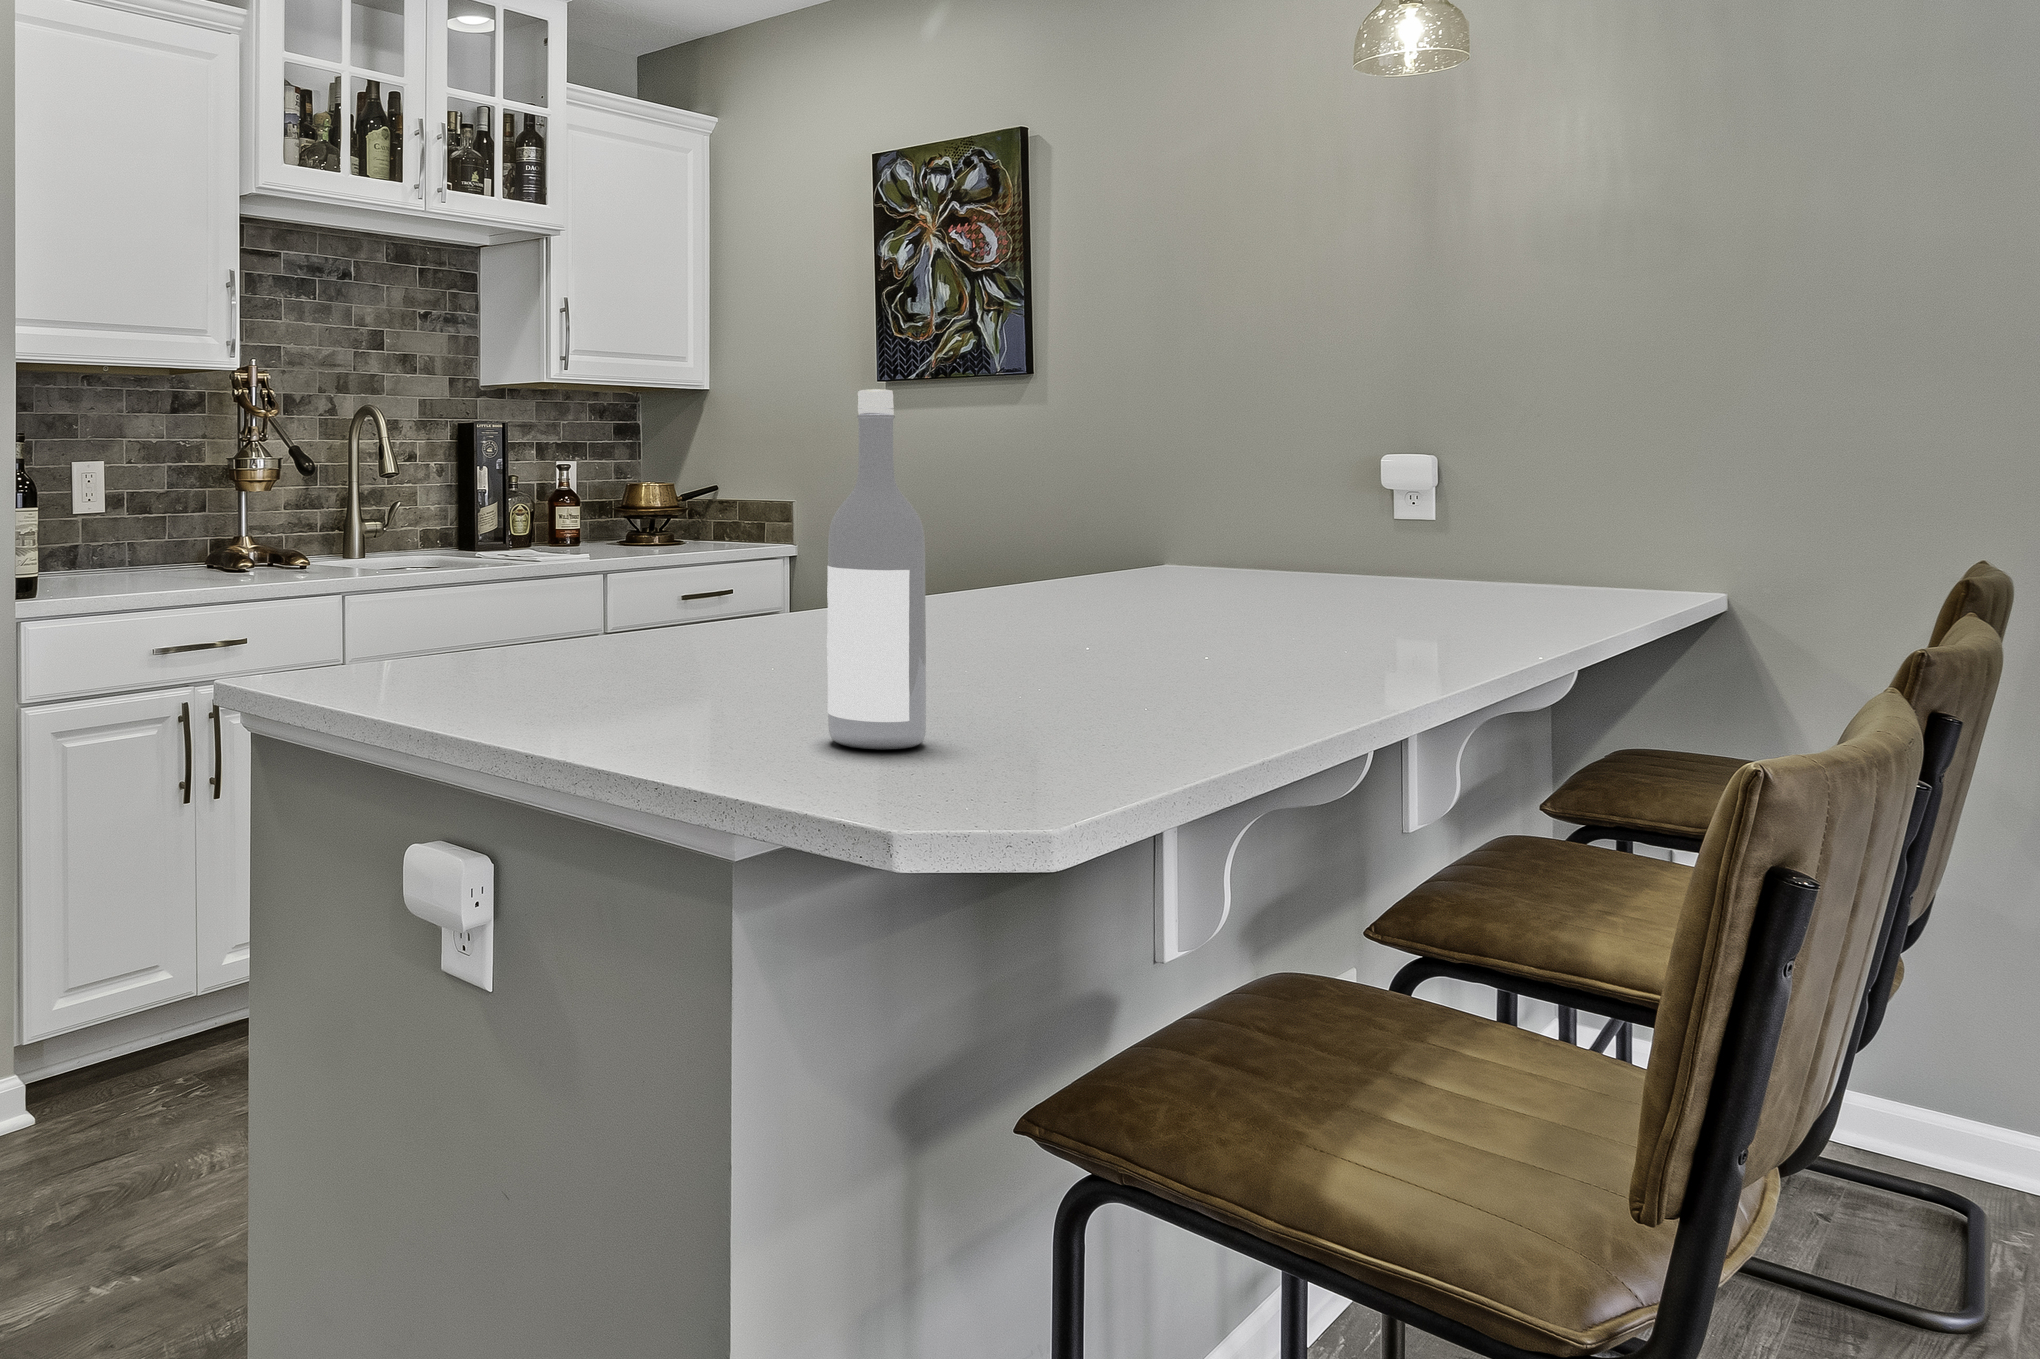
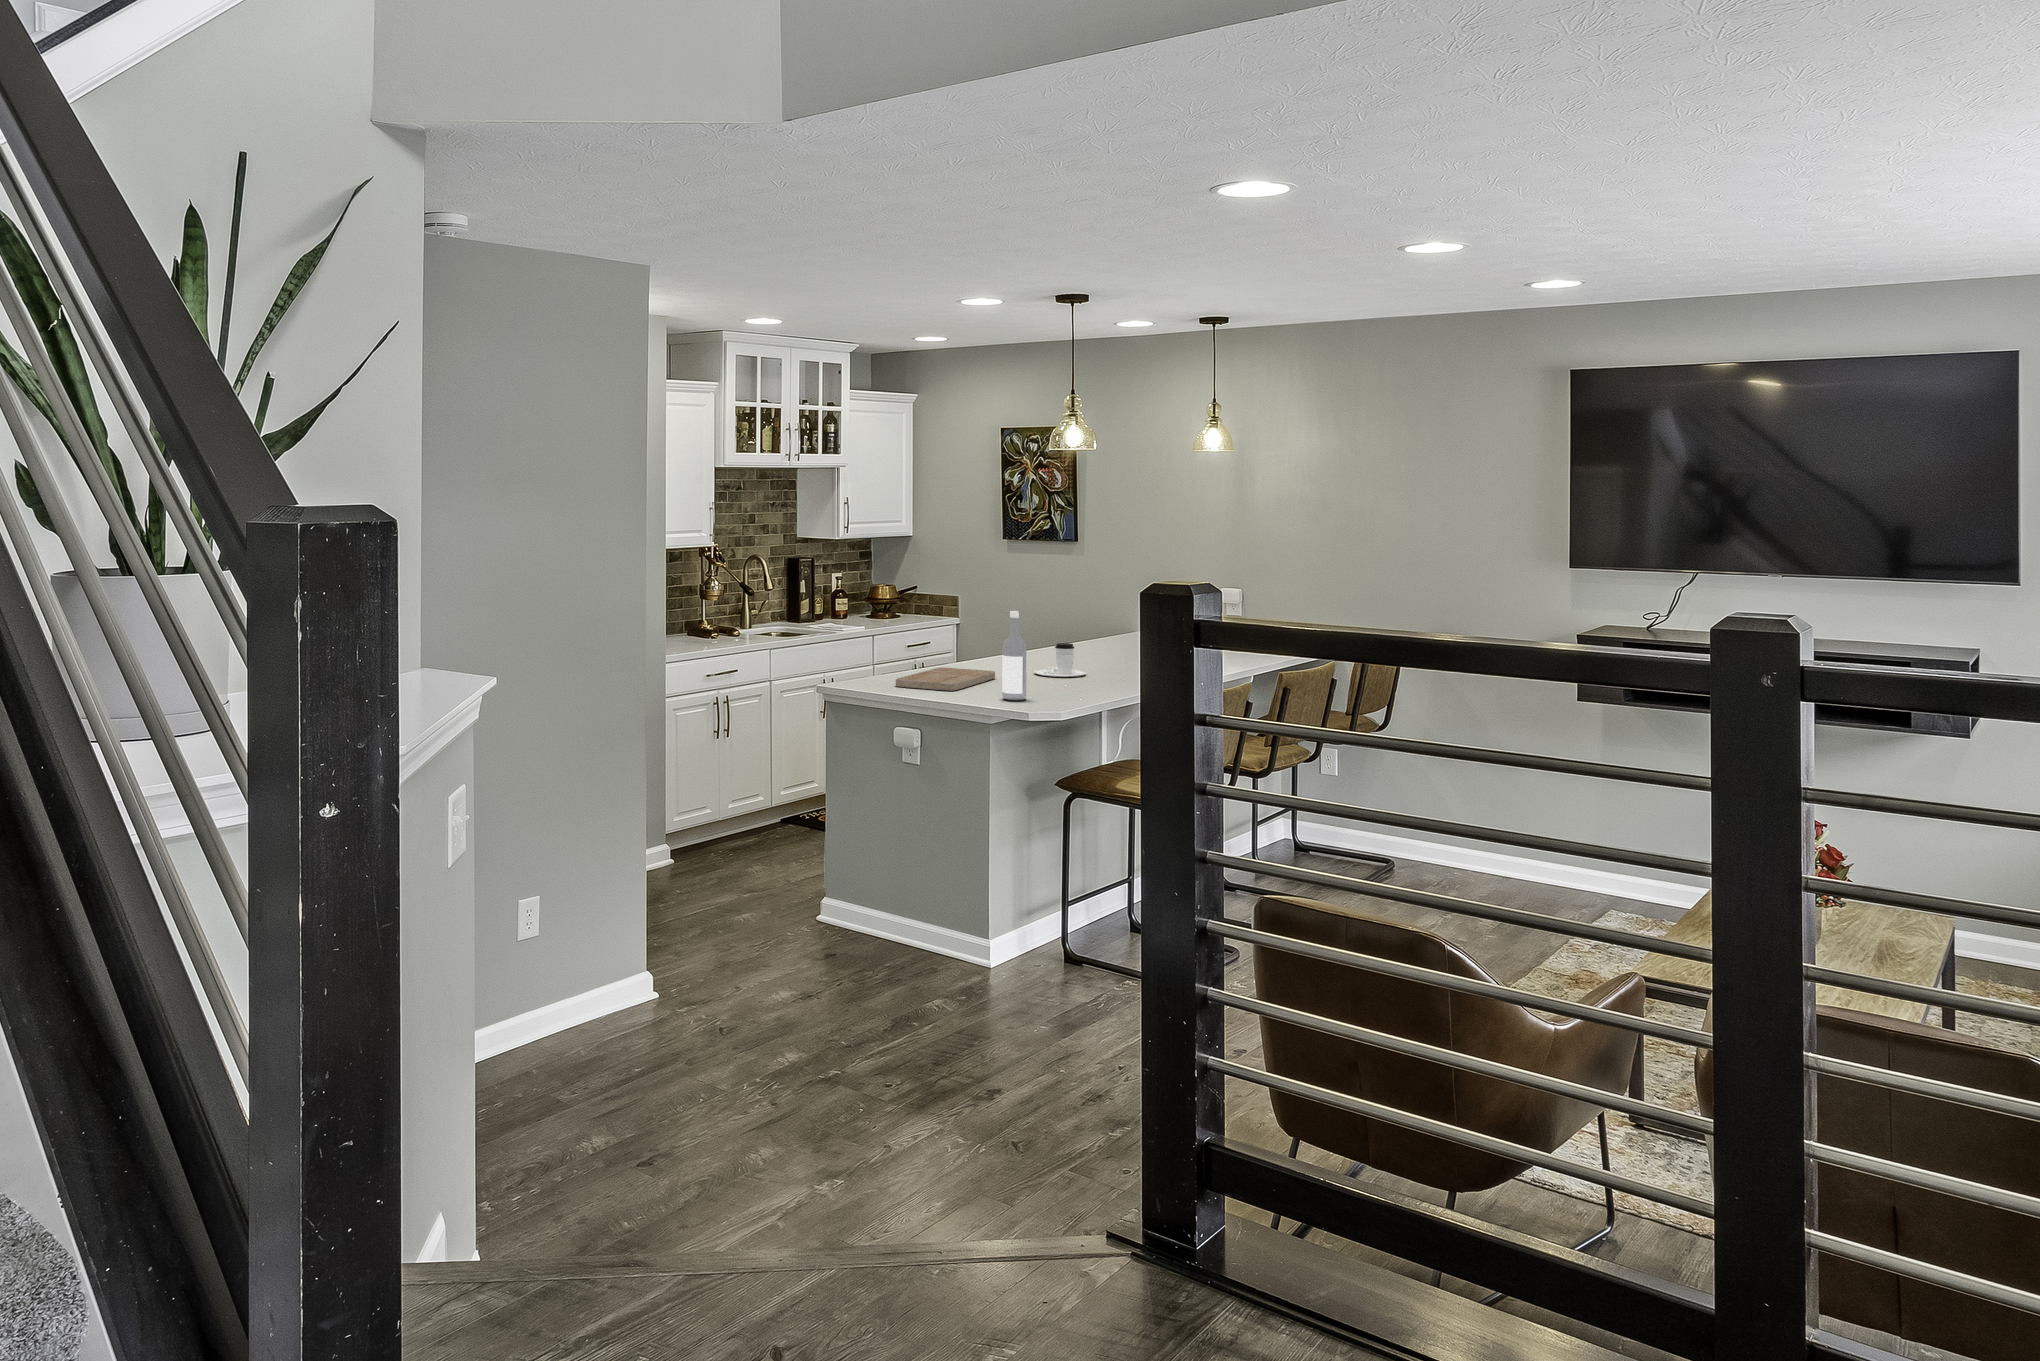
coffee cup: none [950,552,1113,655] -> present [1034,643,1086,677]
cutting board: none [477,626,826,703] -> present [896,667,995,691]

